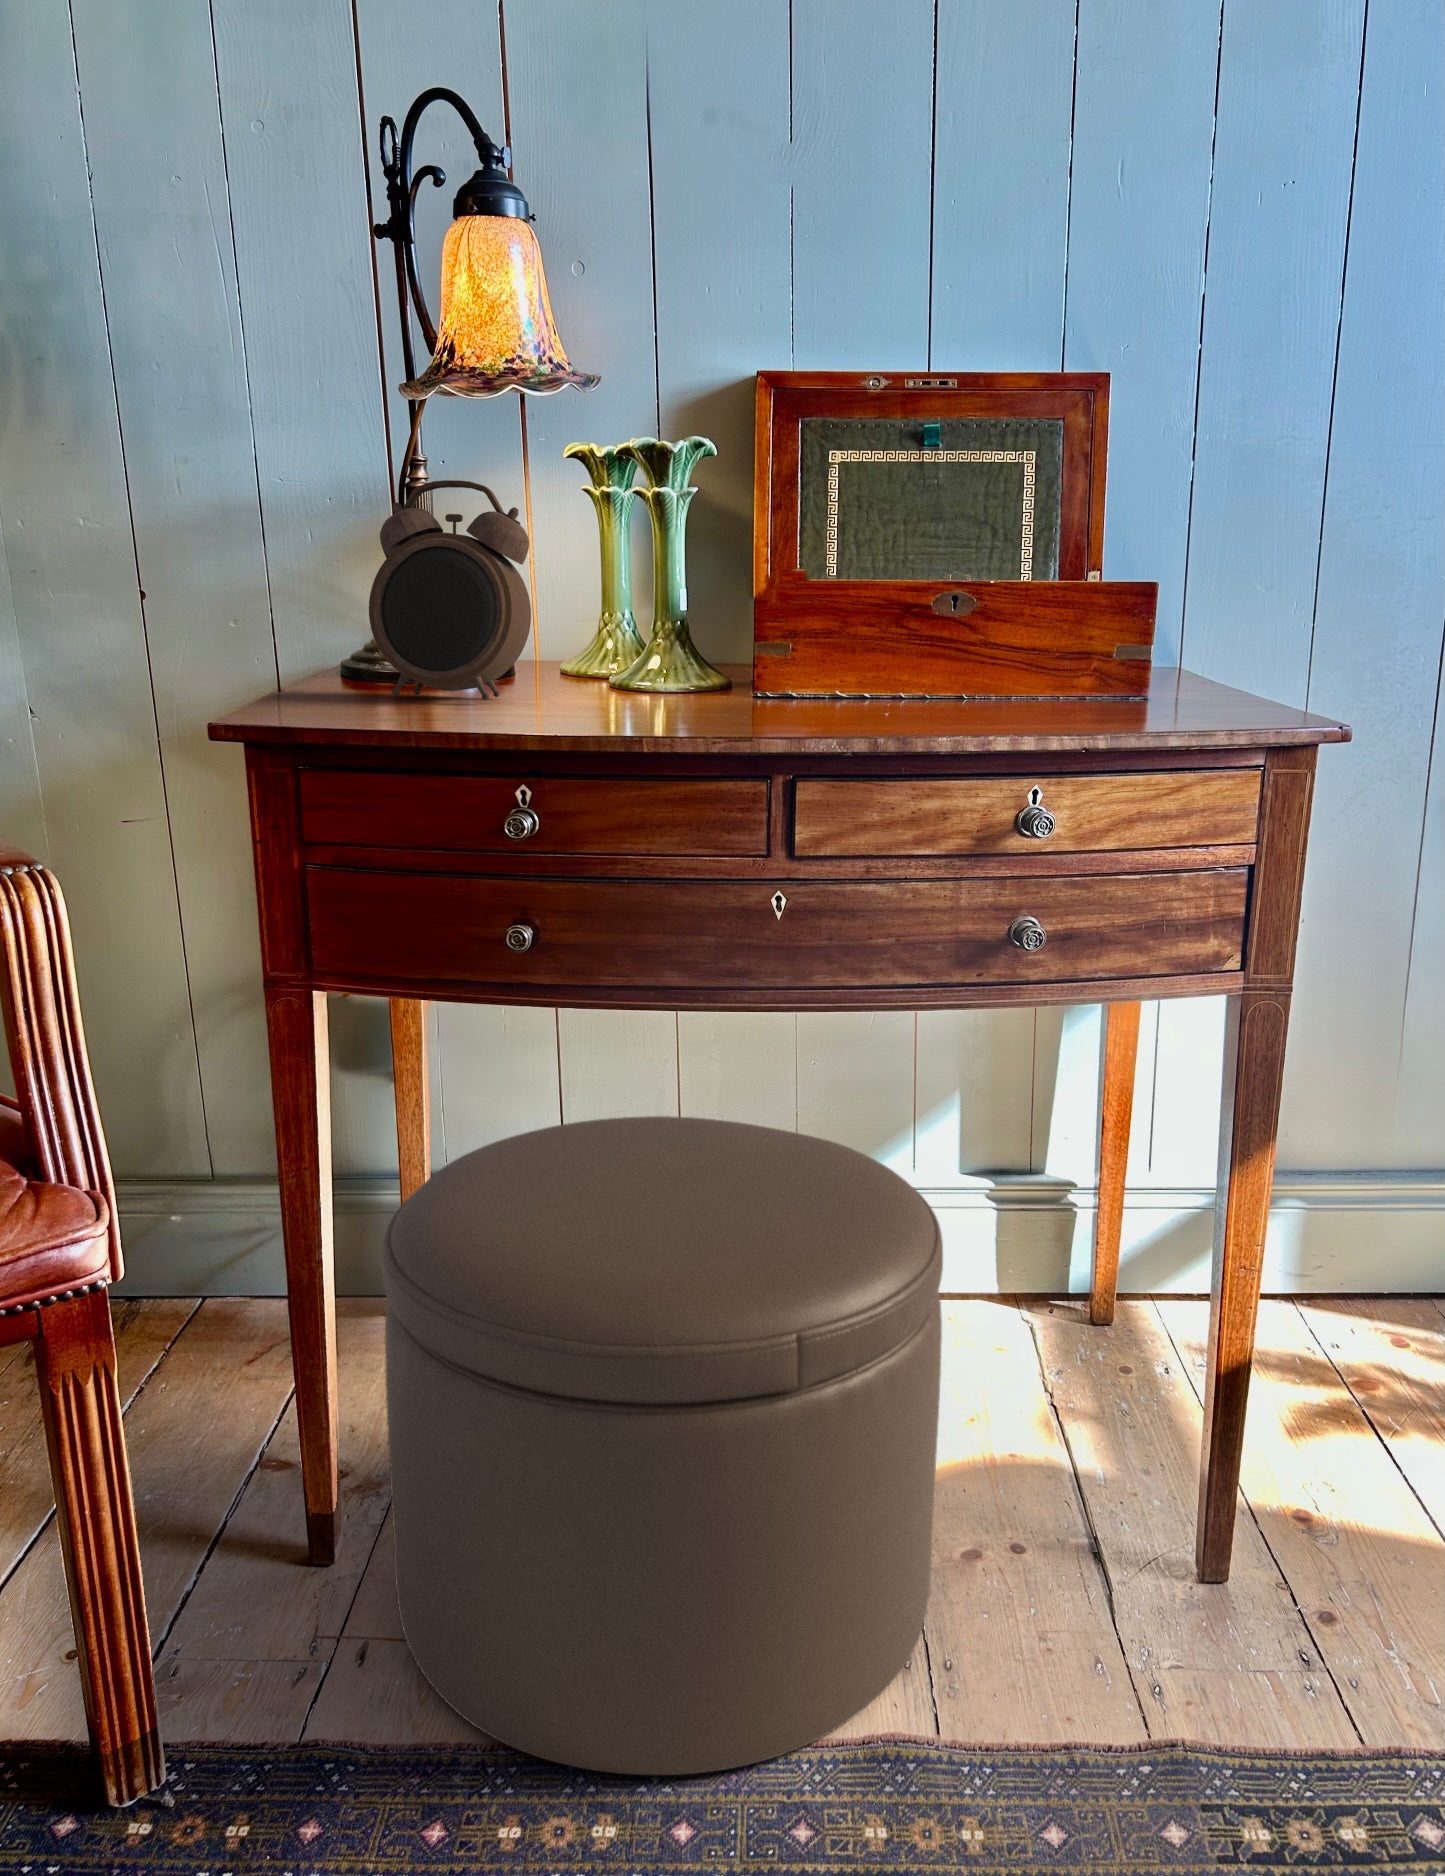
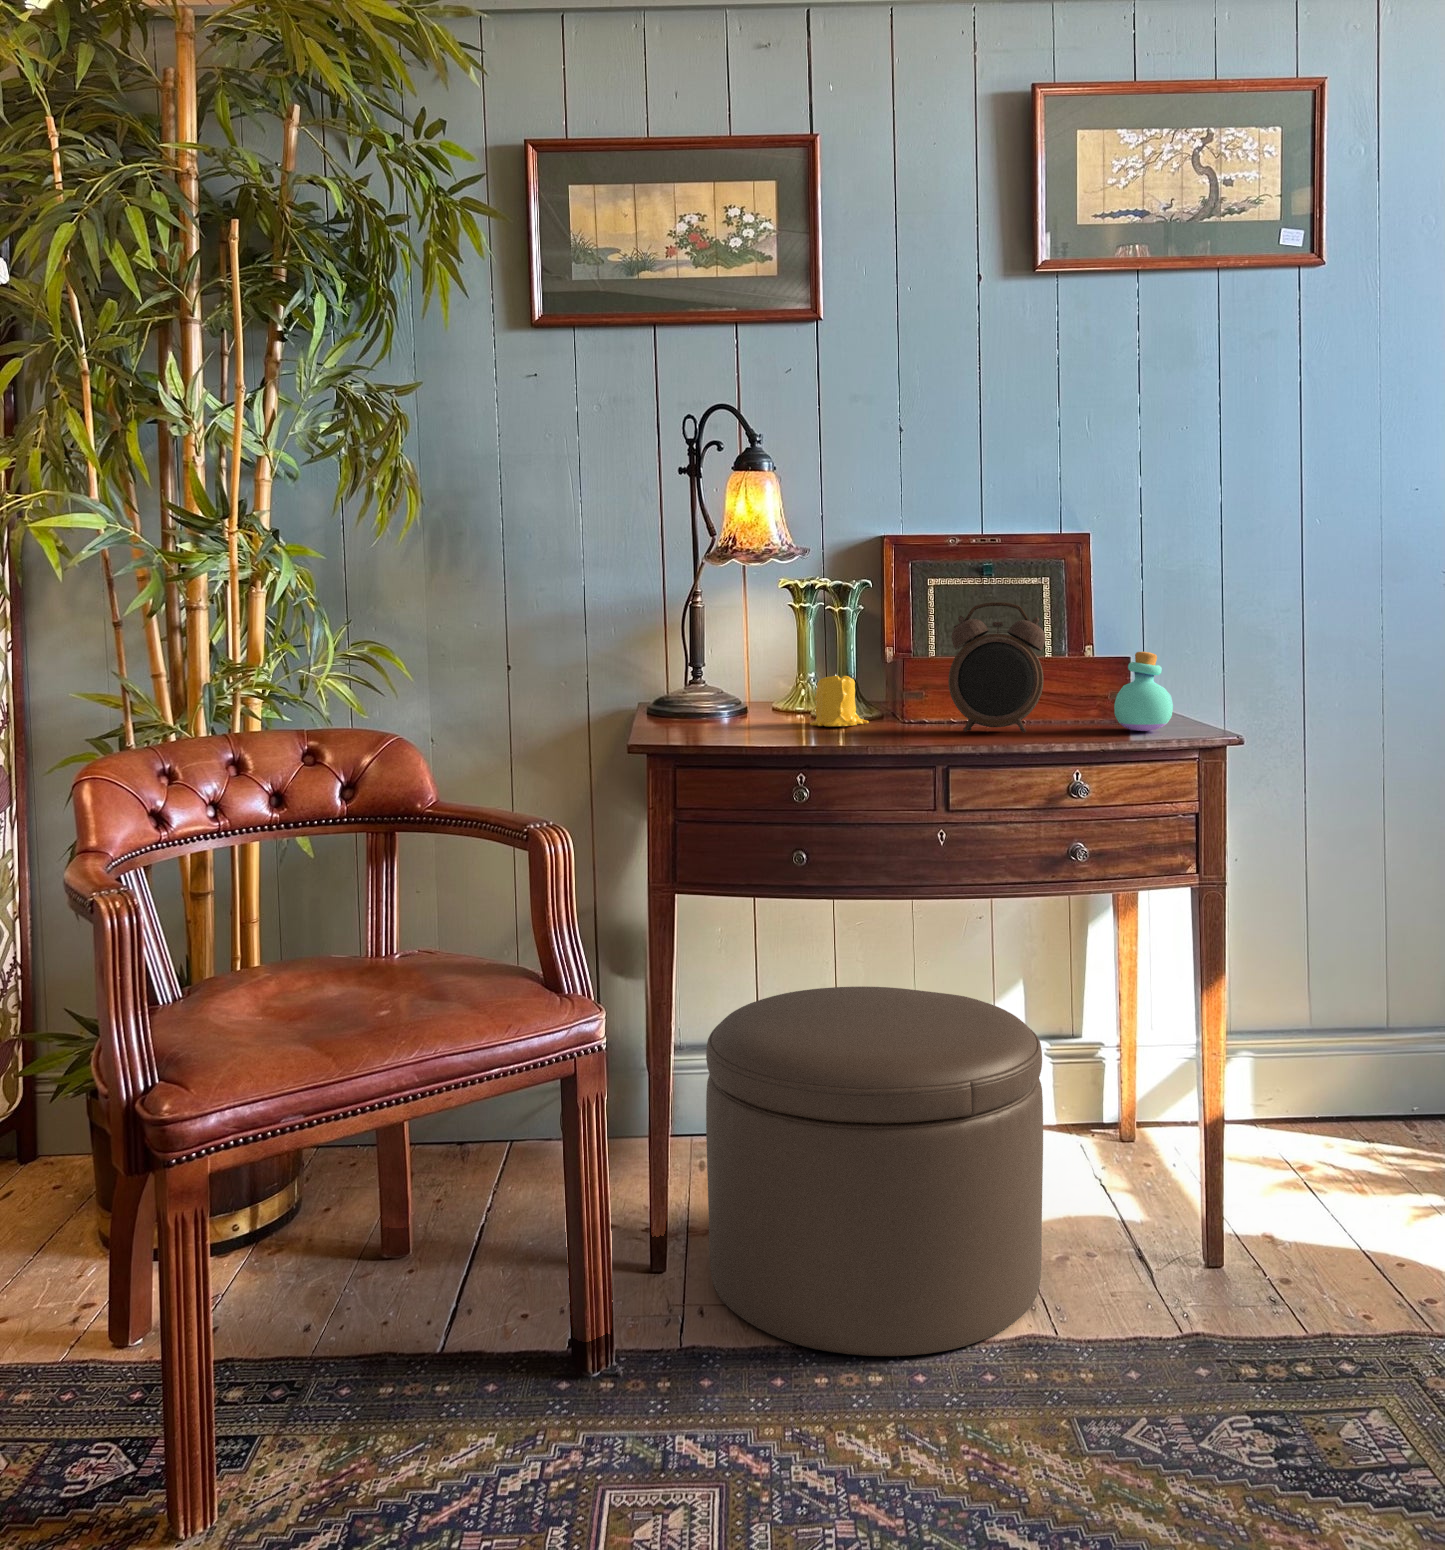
alarm clock: present [369,480,531,700] -> present [948,602,1045,733]
perfume bottle: none [1100,580,1201,717] -> present [1114,652,1173,731]
candle: none [597,606,697,696] -> present [810,675,869,726]

